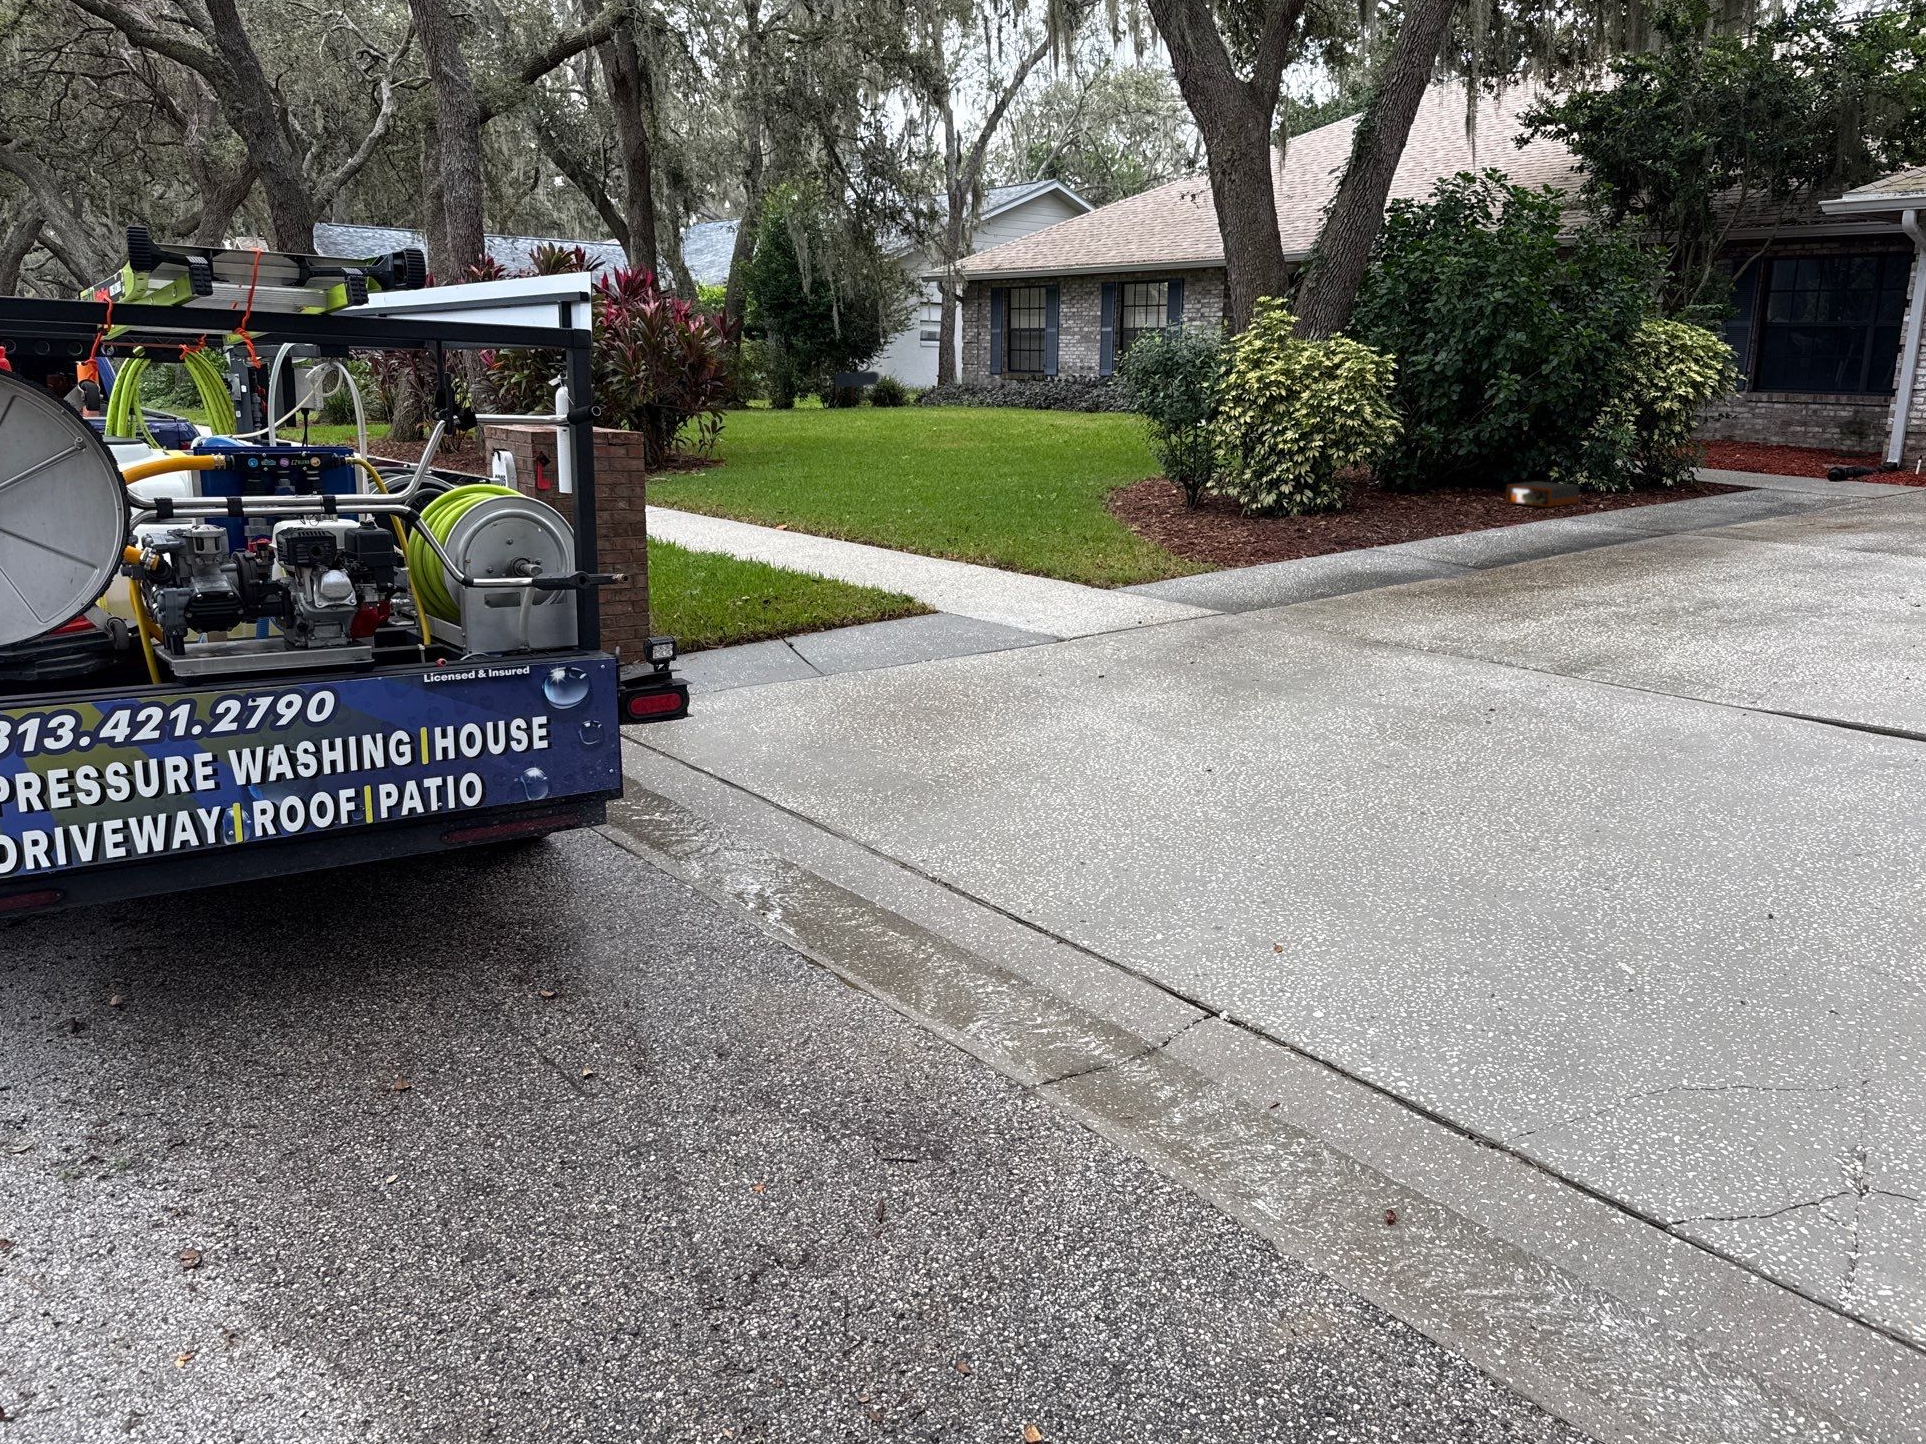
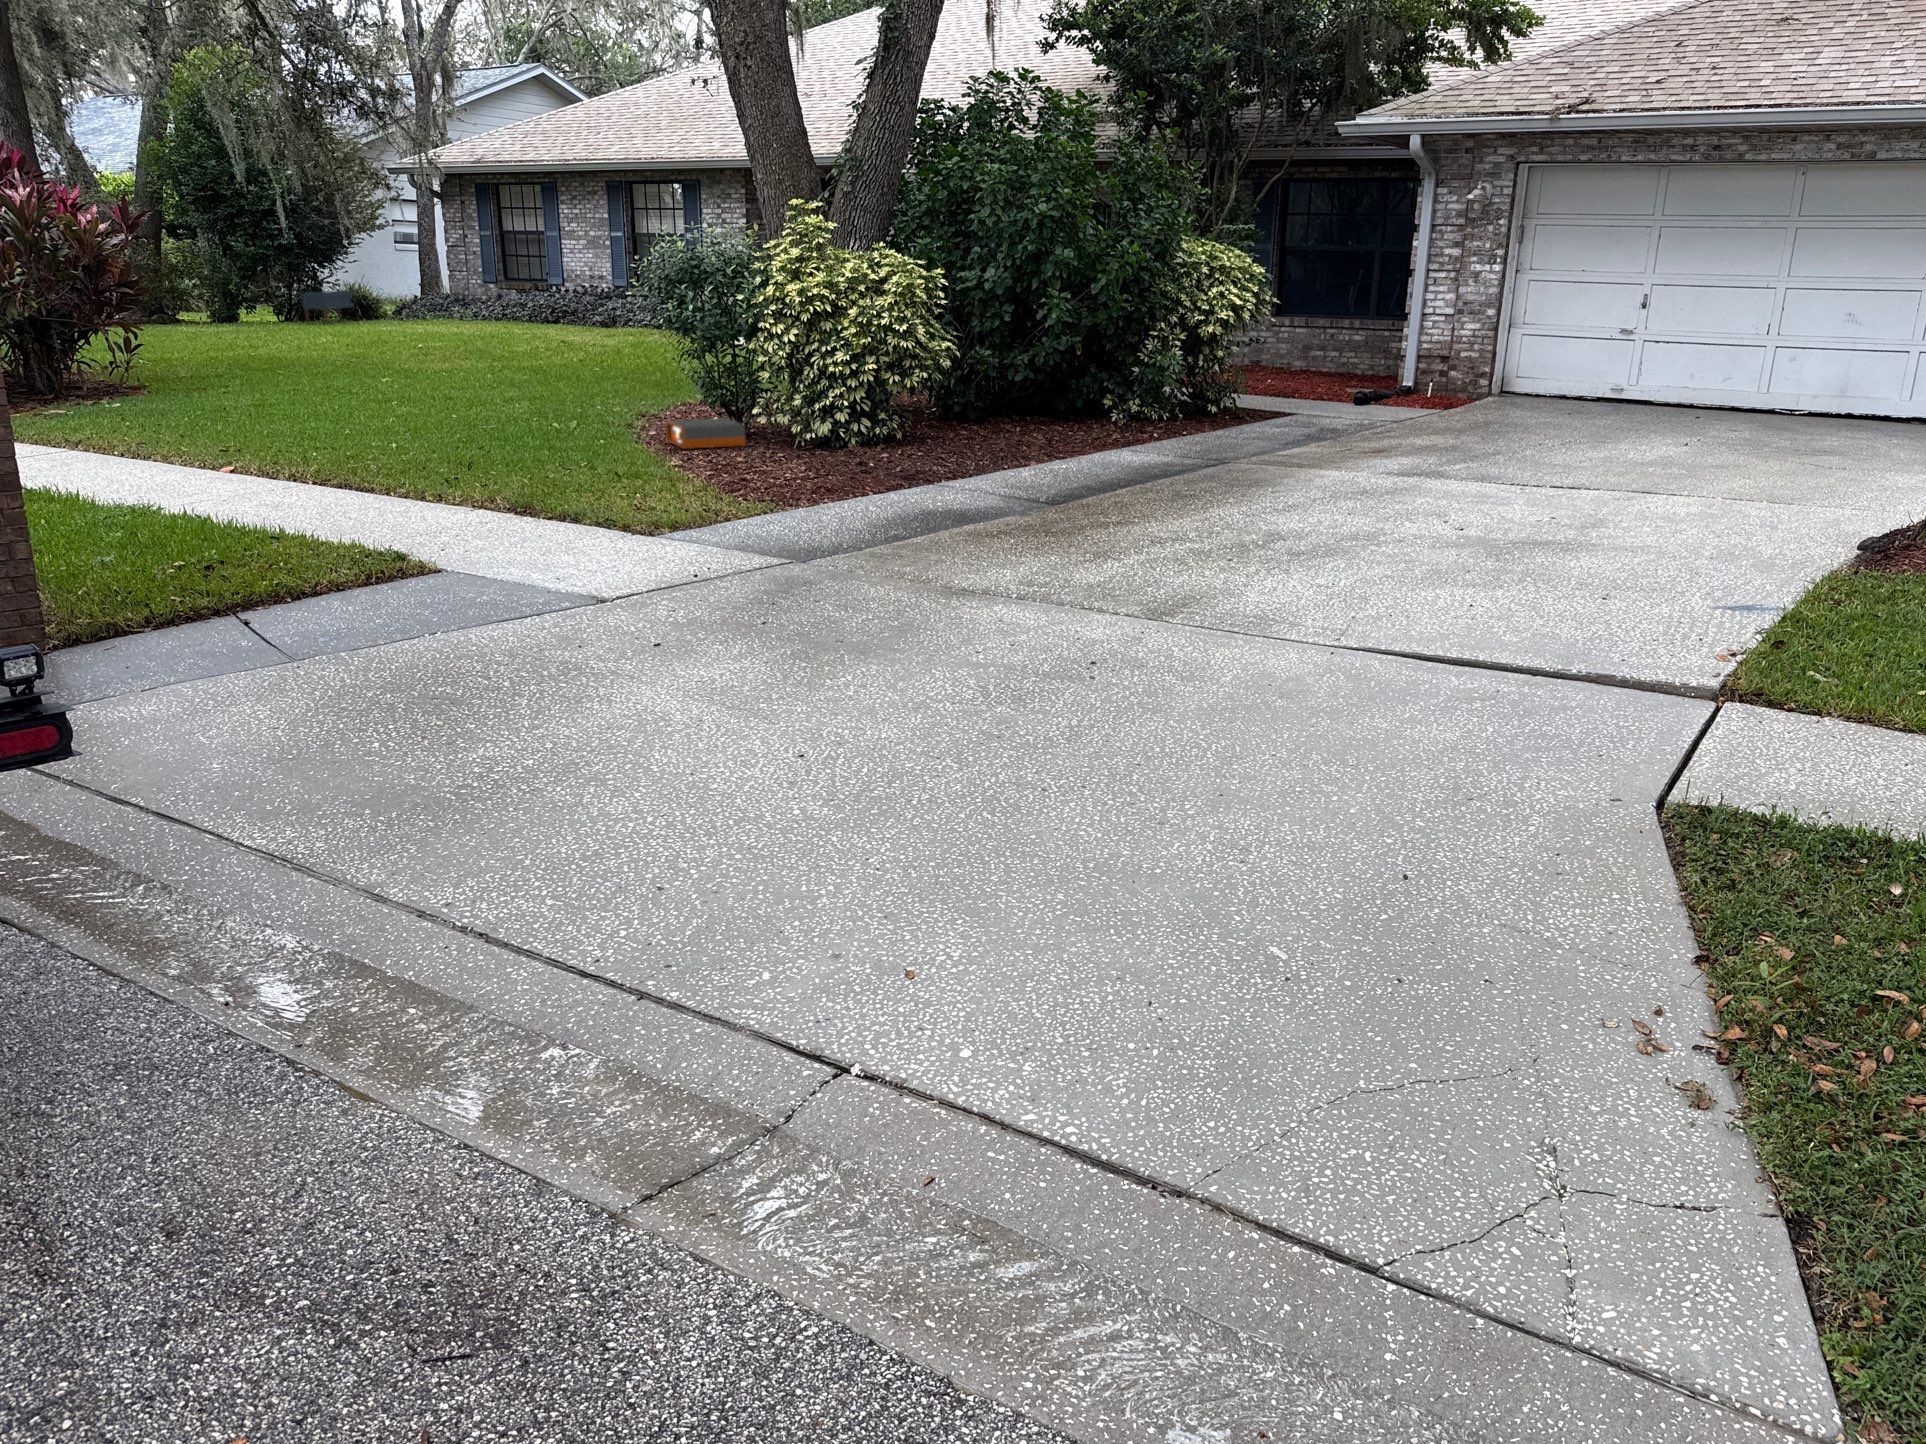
potted tree: present [1837,407,1871,456] -> none [1353,321,1388,375]
storage box: present [1506,481,1579,507] -> present [666,418,745,449]

